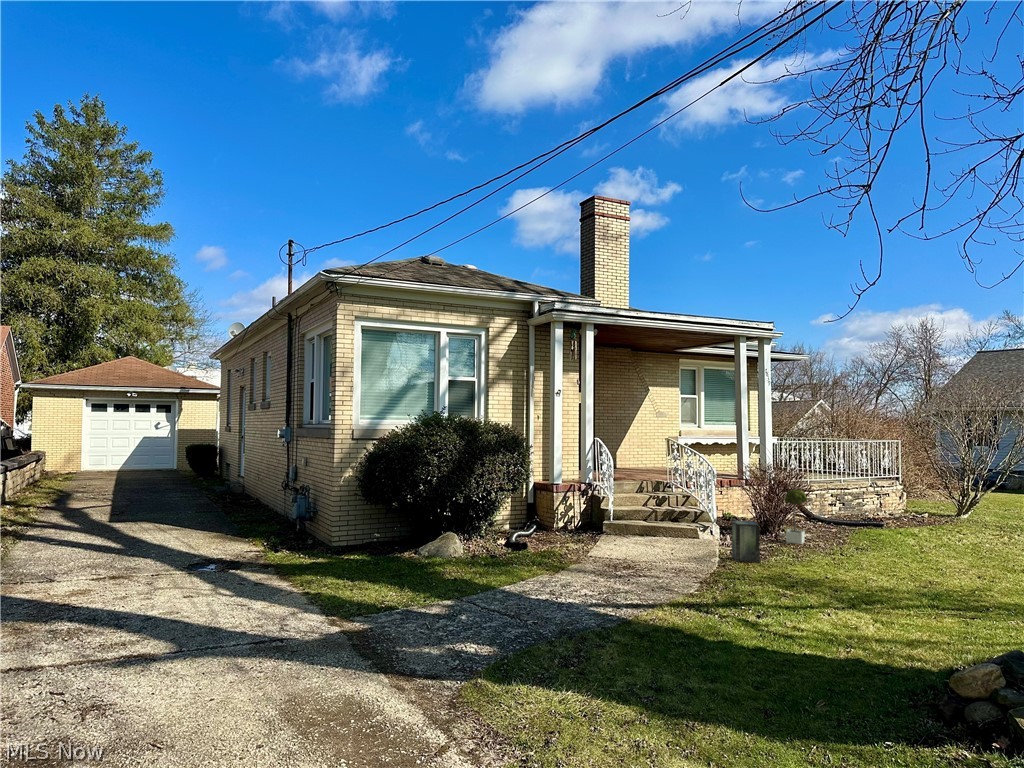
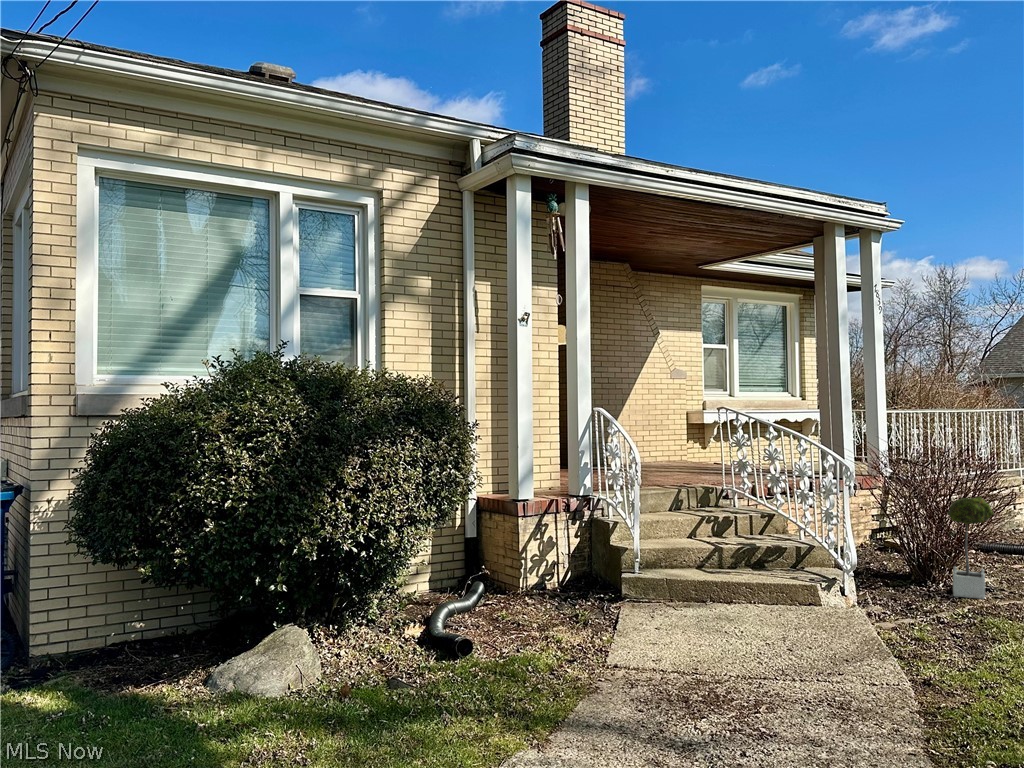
storage box: present [732,521,760,563] -> none [891,568,961,656]

